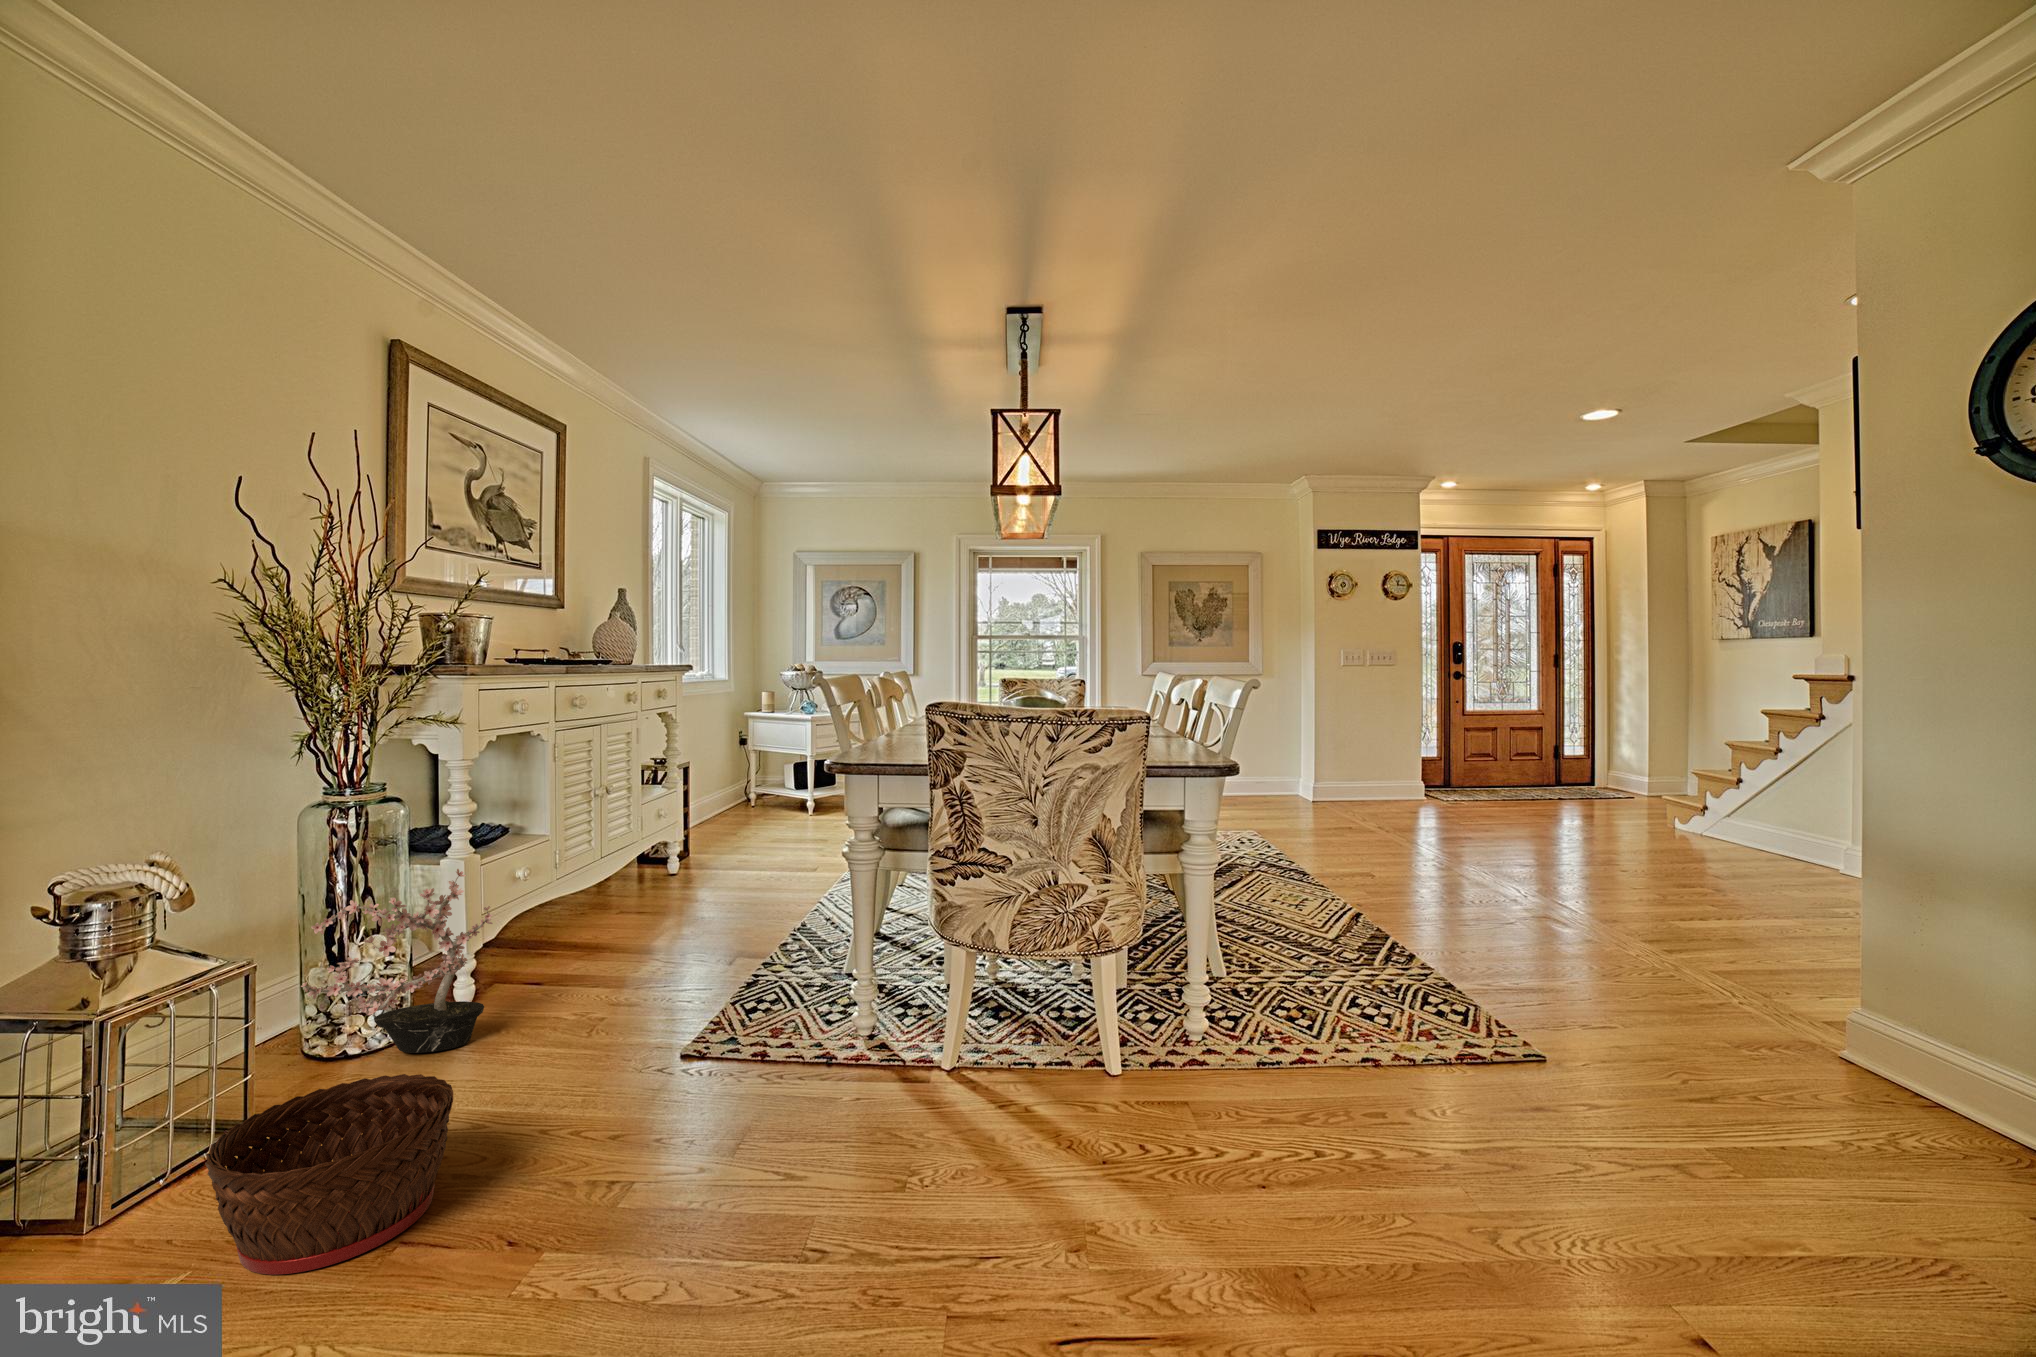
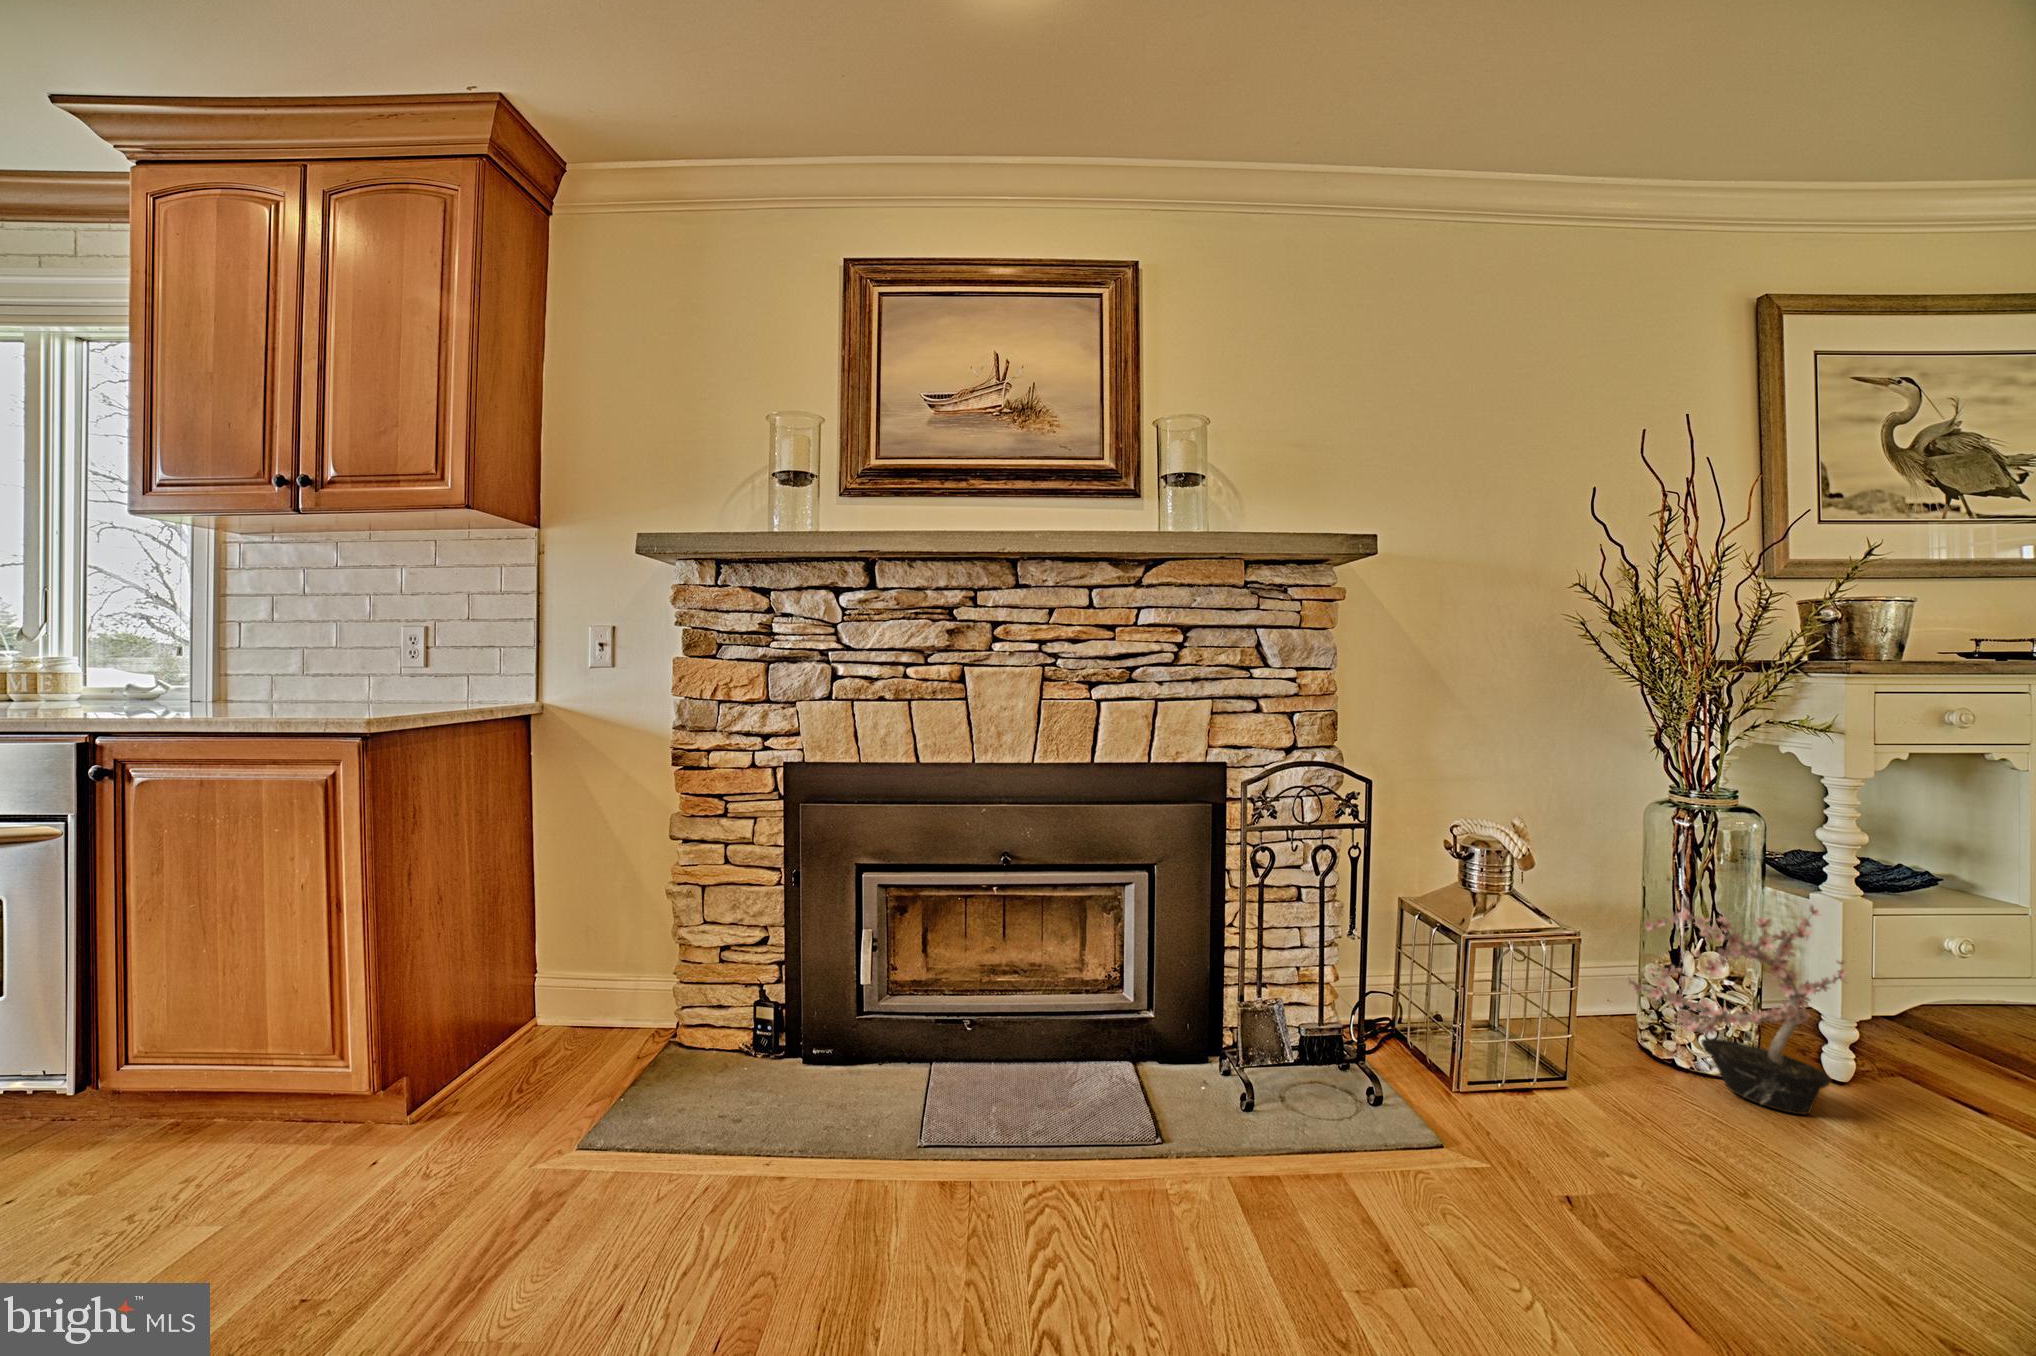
basket: present [205,1074,453,1275] -> none [1495,1074,1723,1262]

